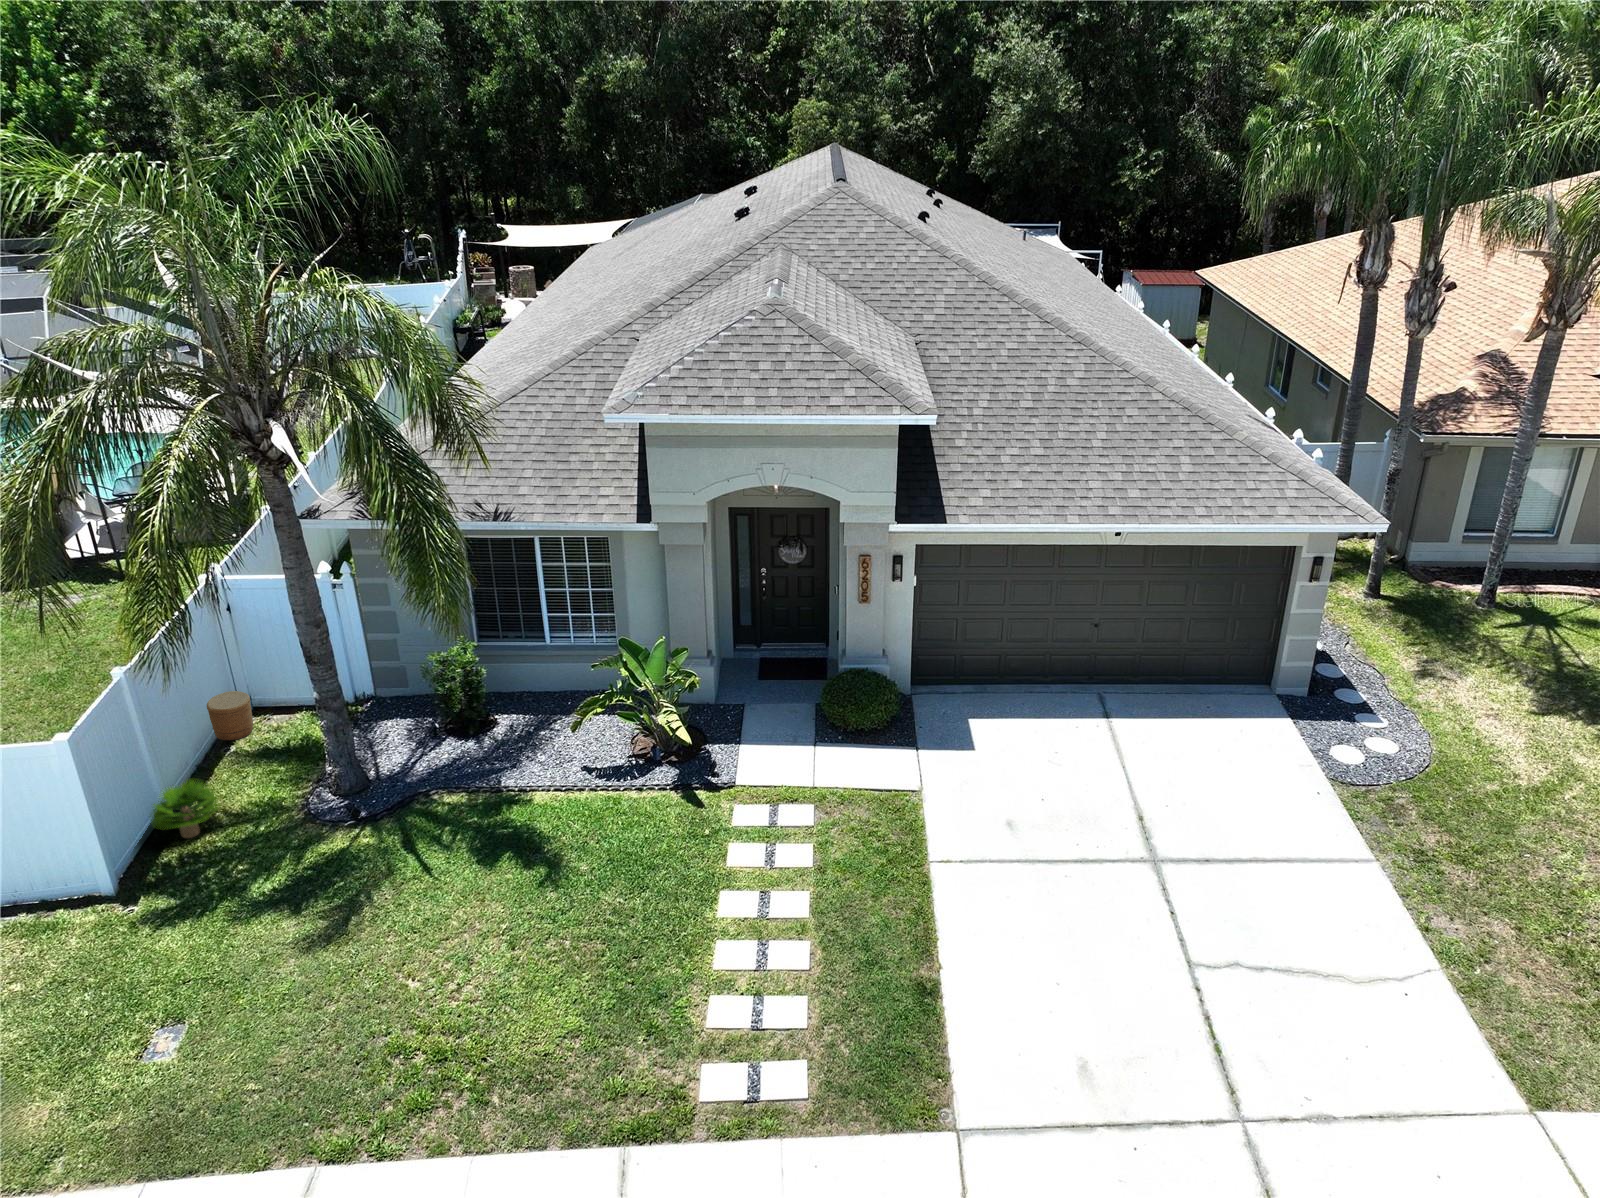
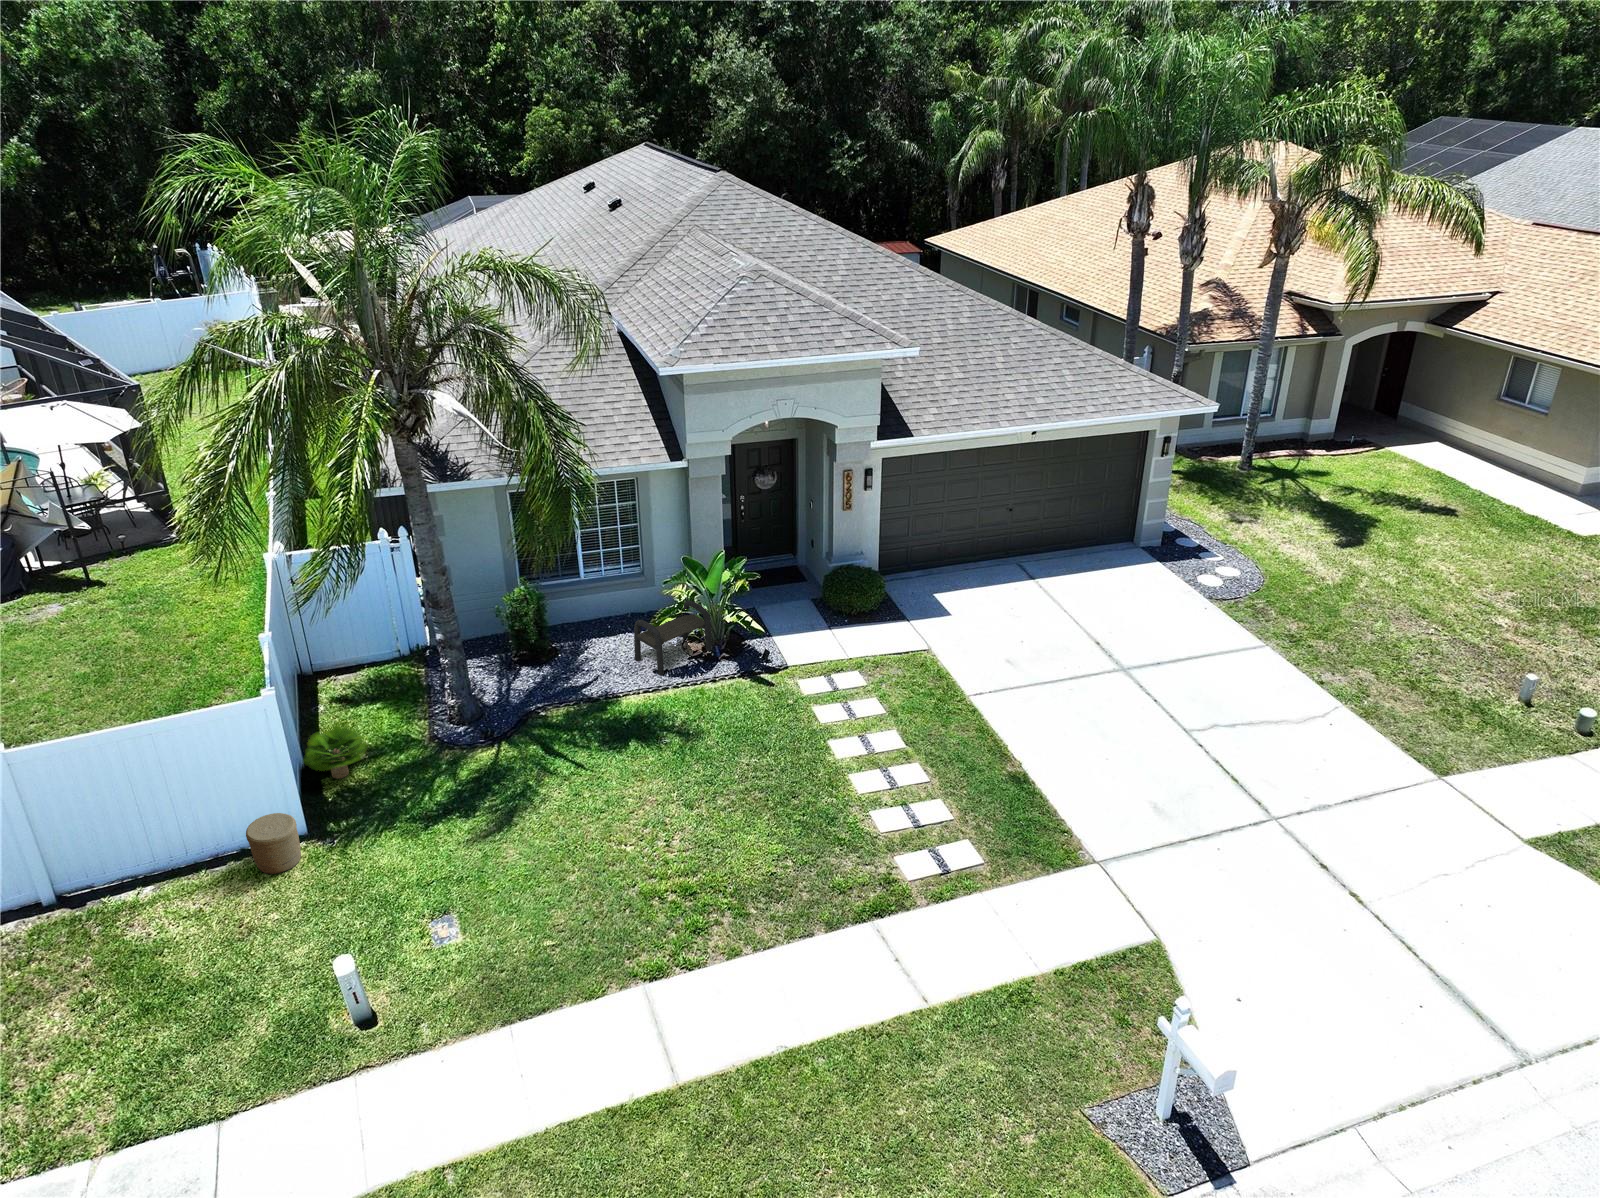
bench: none [565,690,656,774] -> present [634,601,712,675]
woven basket: present [207,691,253,741] -> present [246,813,301,874]

